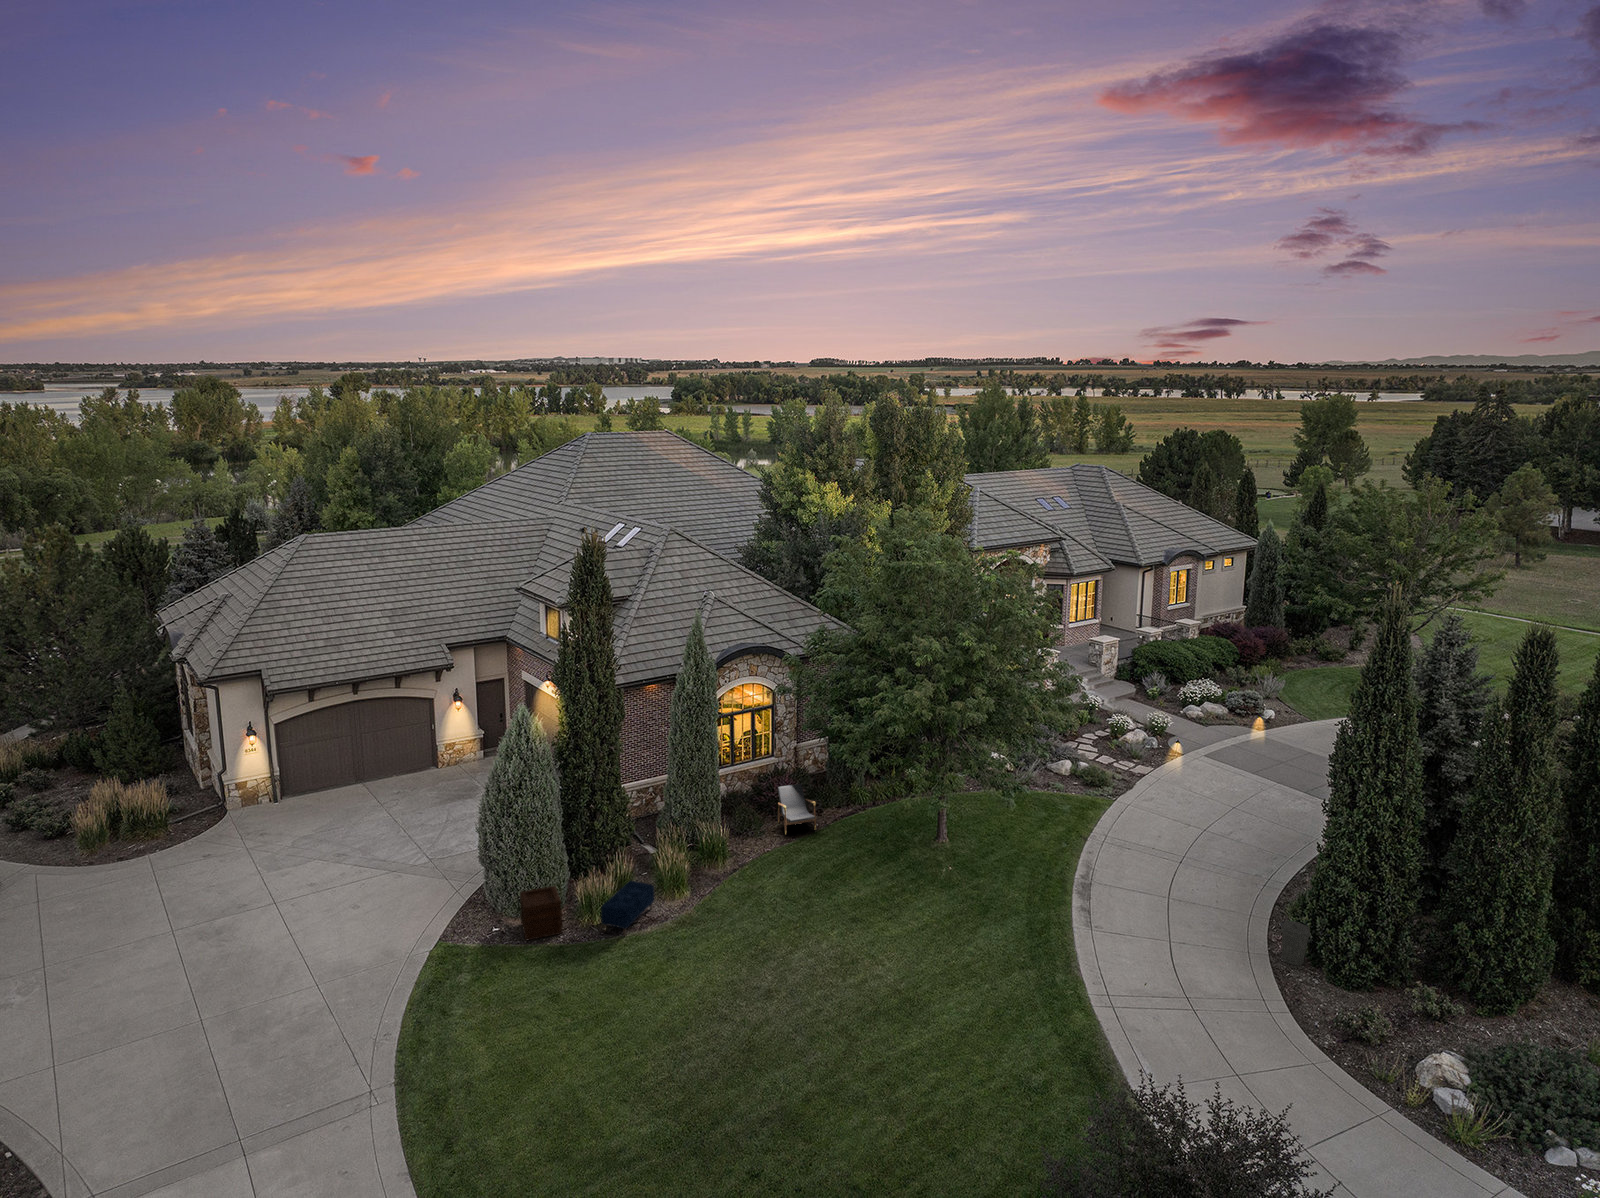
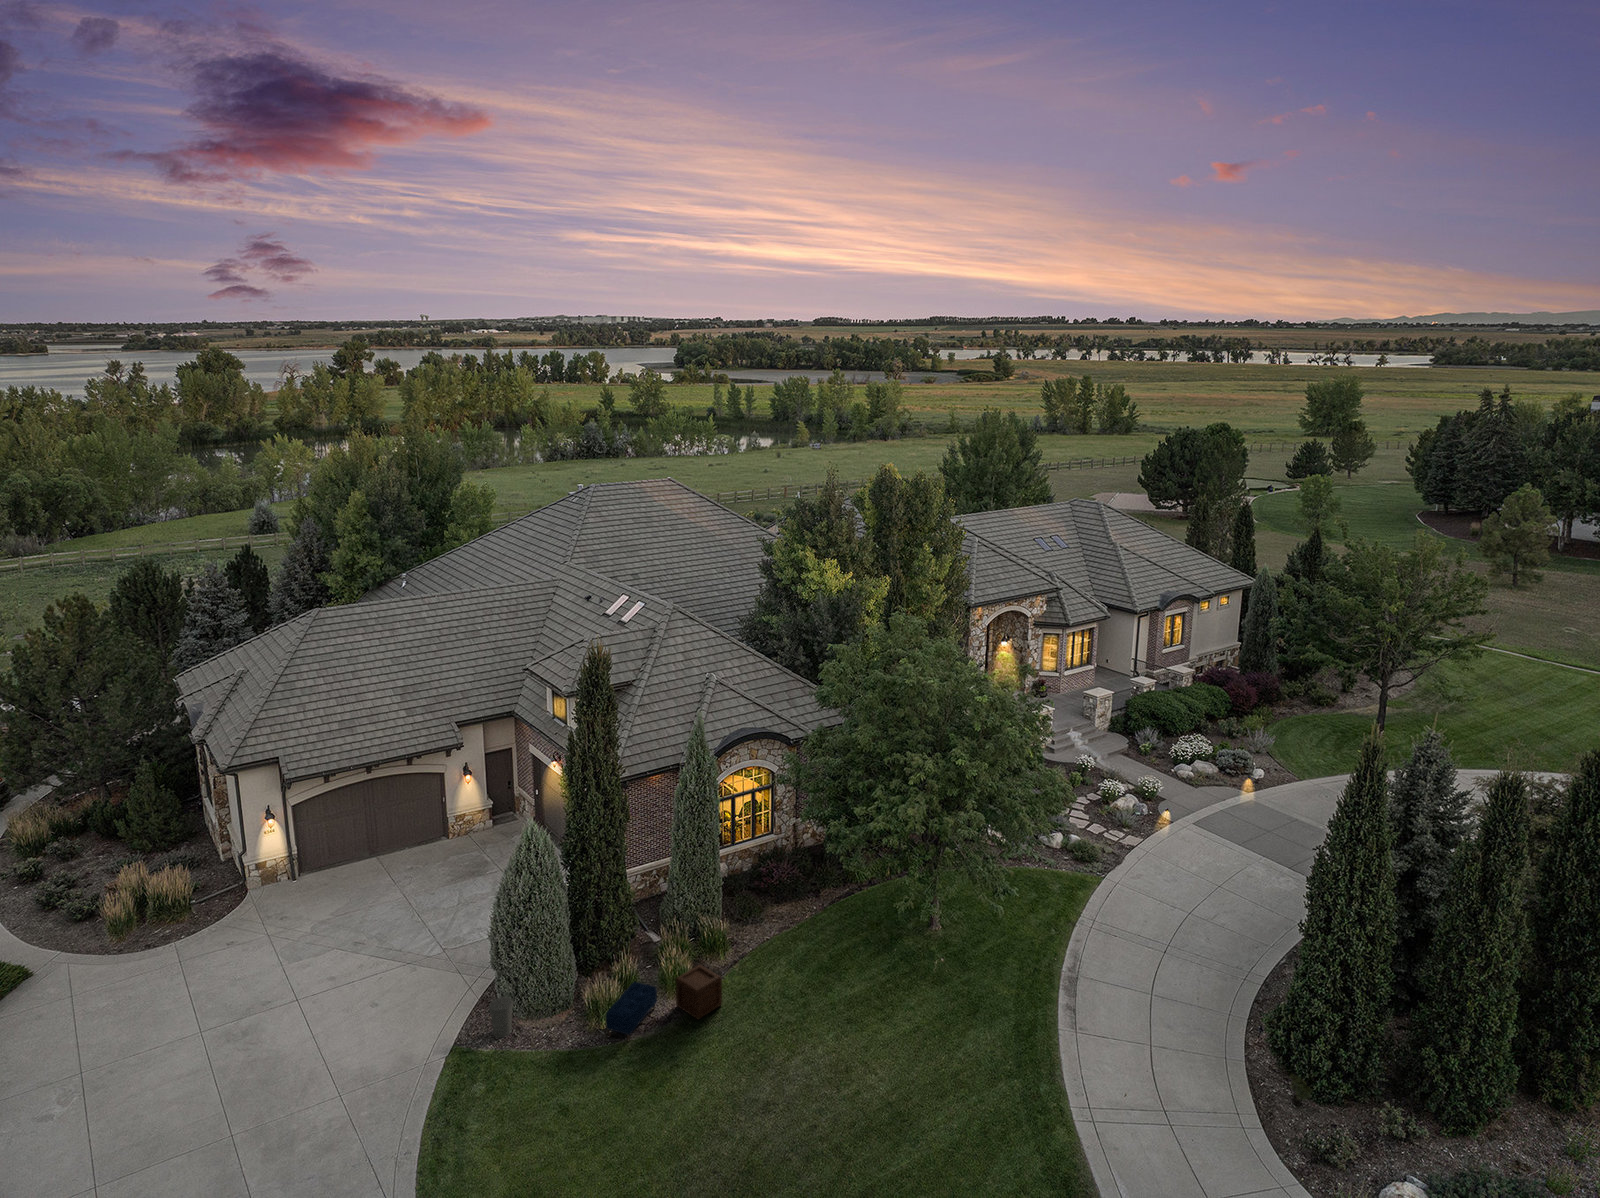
lounge chair: present [778,784,816,835] -> none [777,867,814,920]
wooden crate: present [520,886,562,940] -> present [676,965,722,1019]
trash can: present [1281,921,1310,965] -> present [489,997,513,1038]
potted plant: none [1314,957,1340,990] -> present [1289,1075,1312,1106]

